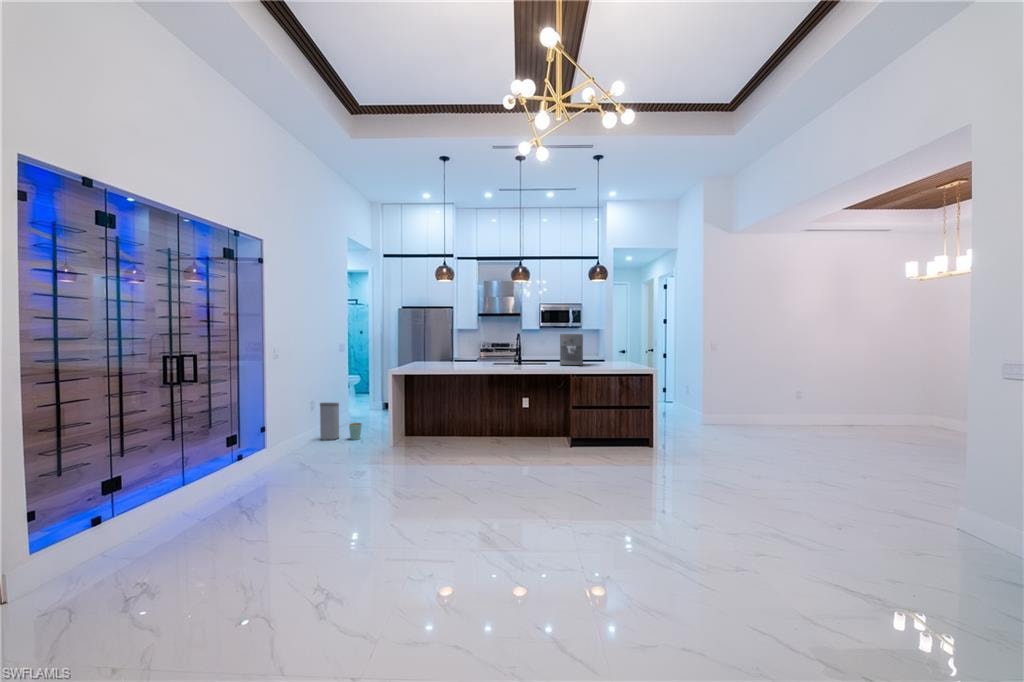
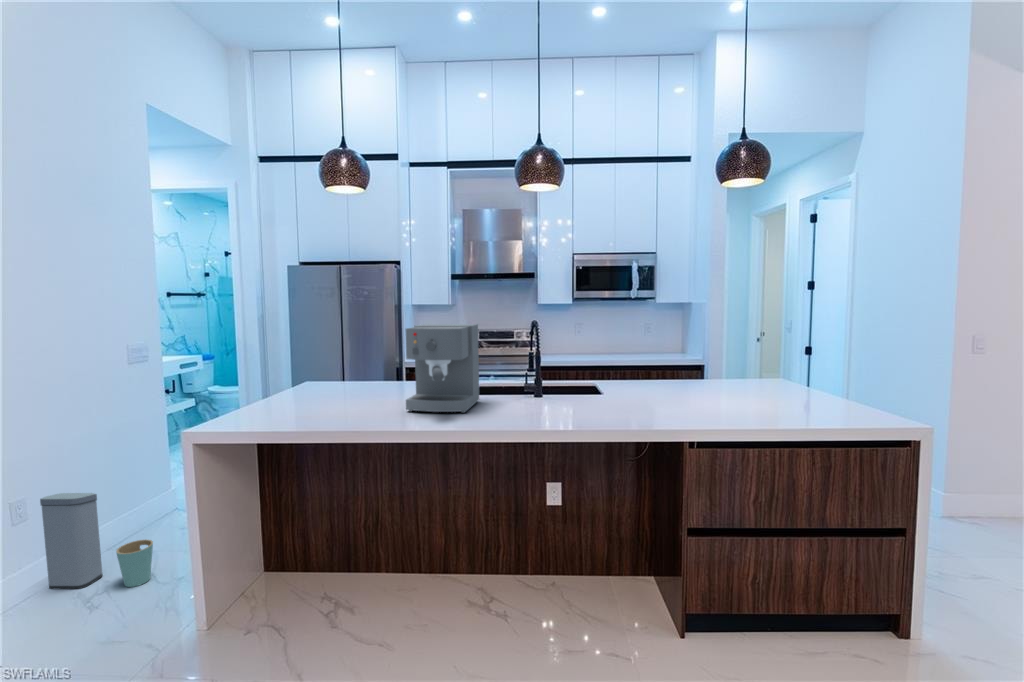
coffee maker: present [560,334,583,365] -> present [406,324,479,413]

